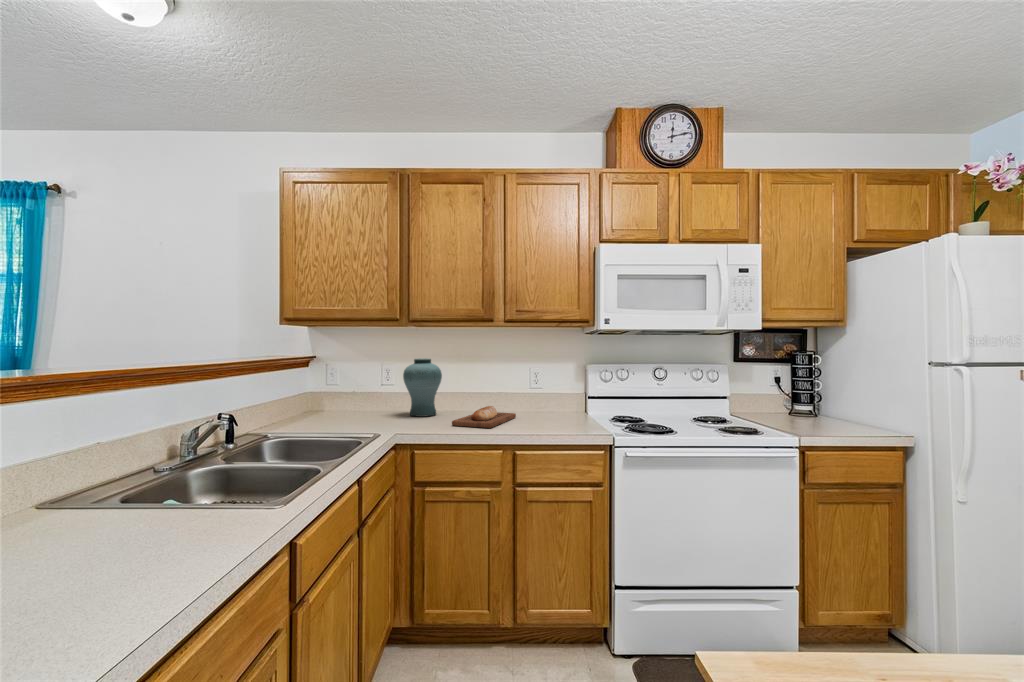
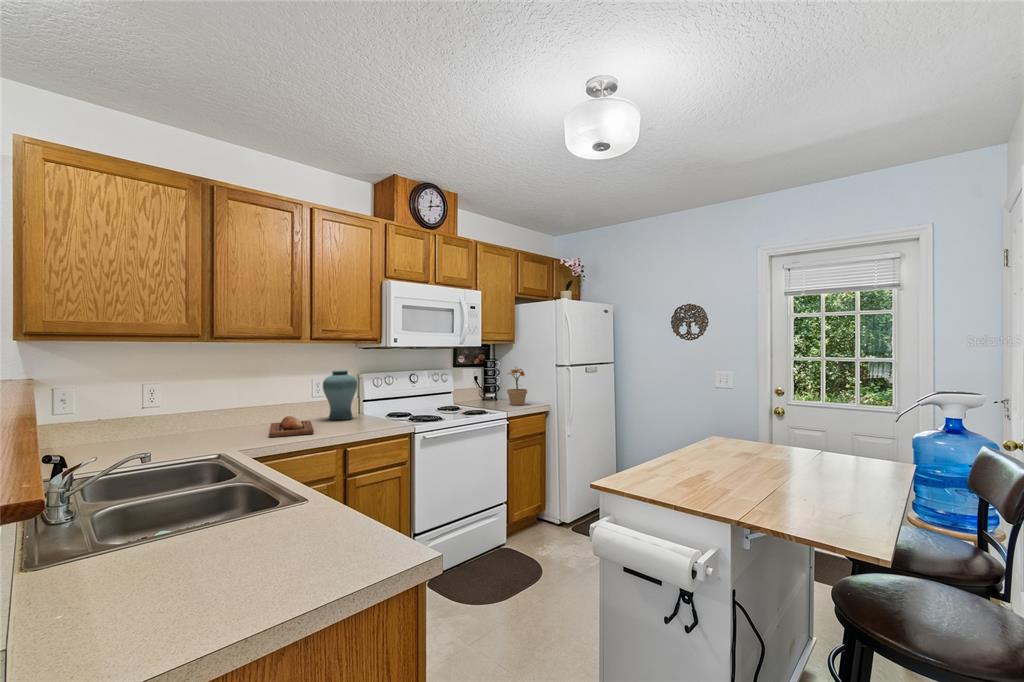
vase: present [403,358,442,417] -> present [323,370,357,420]
potted plant: none [815,363,860,430] -> present [507,367,527,405]

